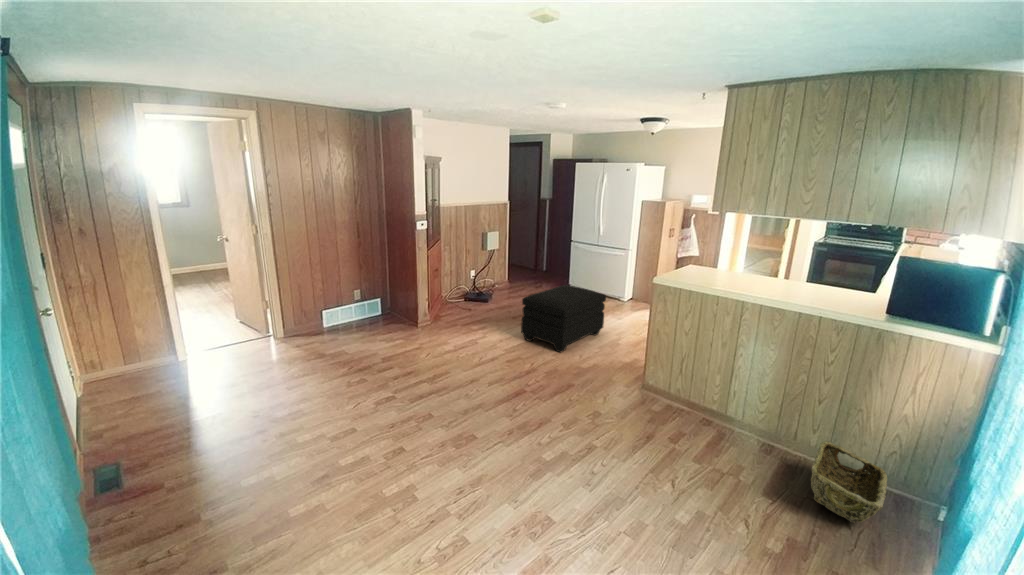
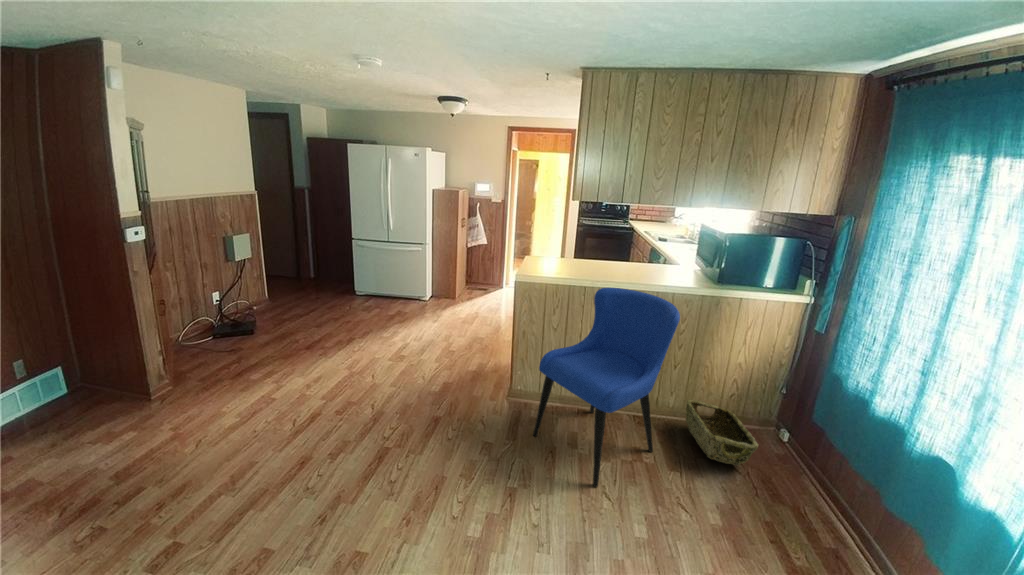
ottoman: present [521,285,606,352] -> none [333,293,428,377]
dining chair: none [640,300,793,474] -> present [533,288,680,487]

